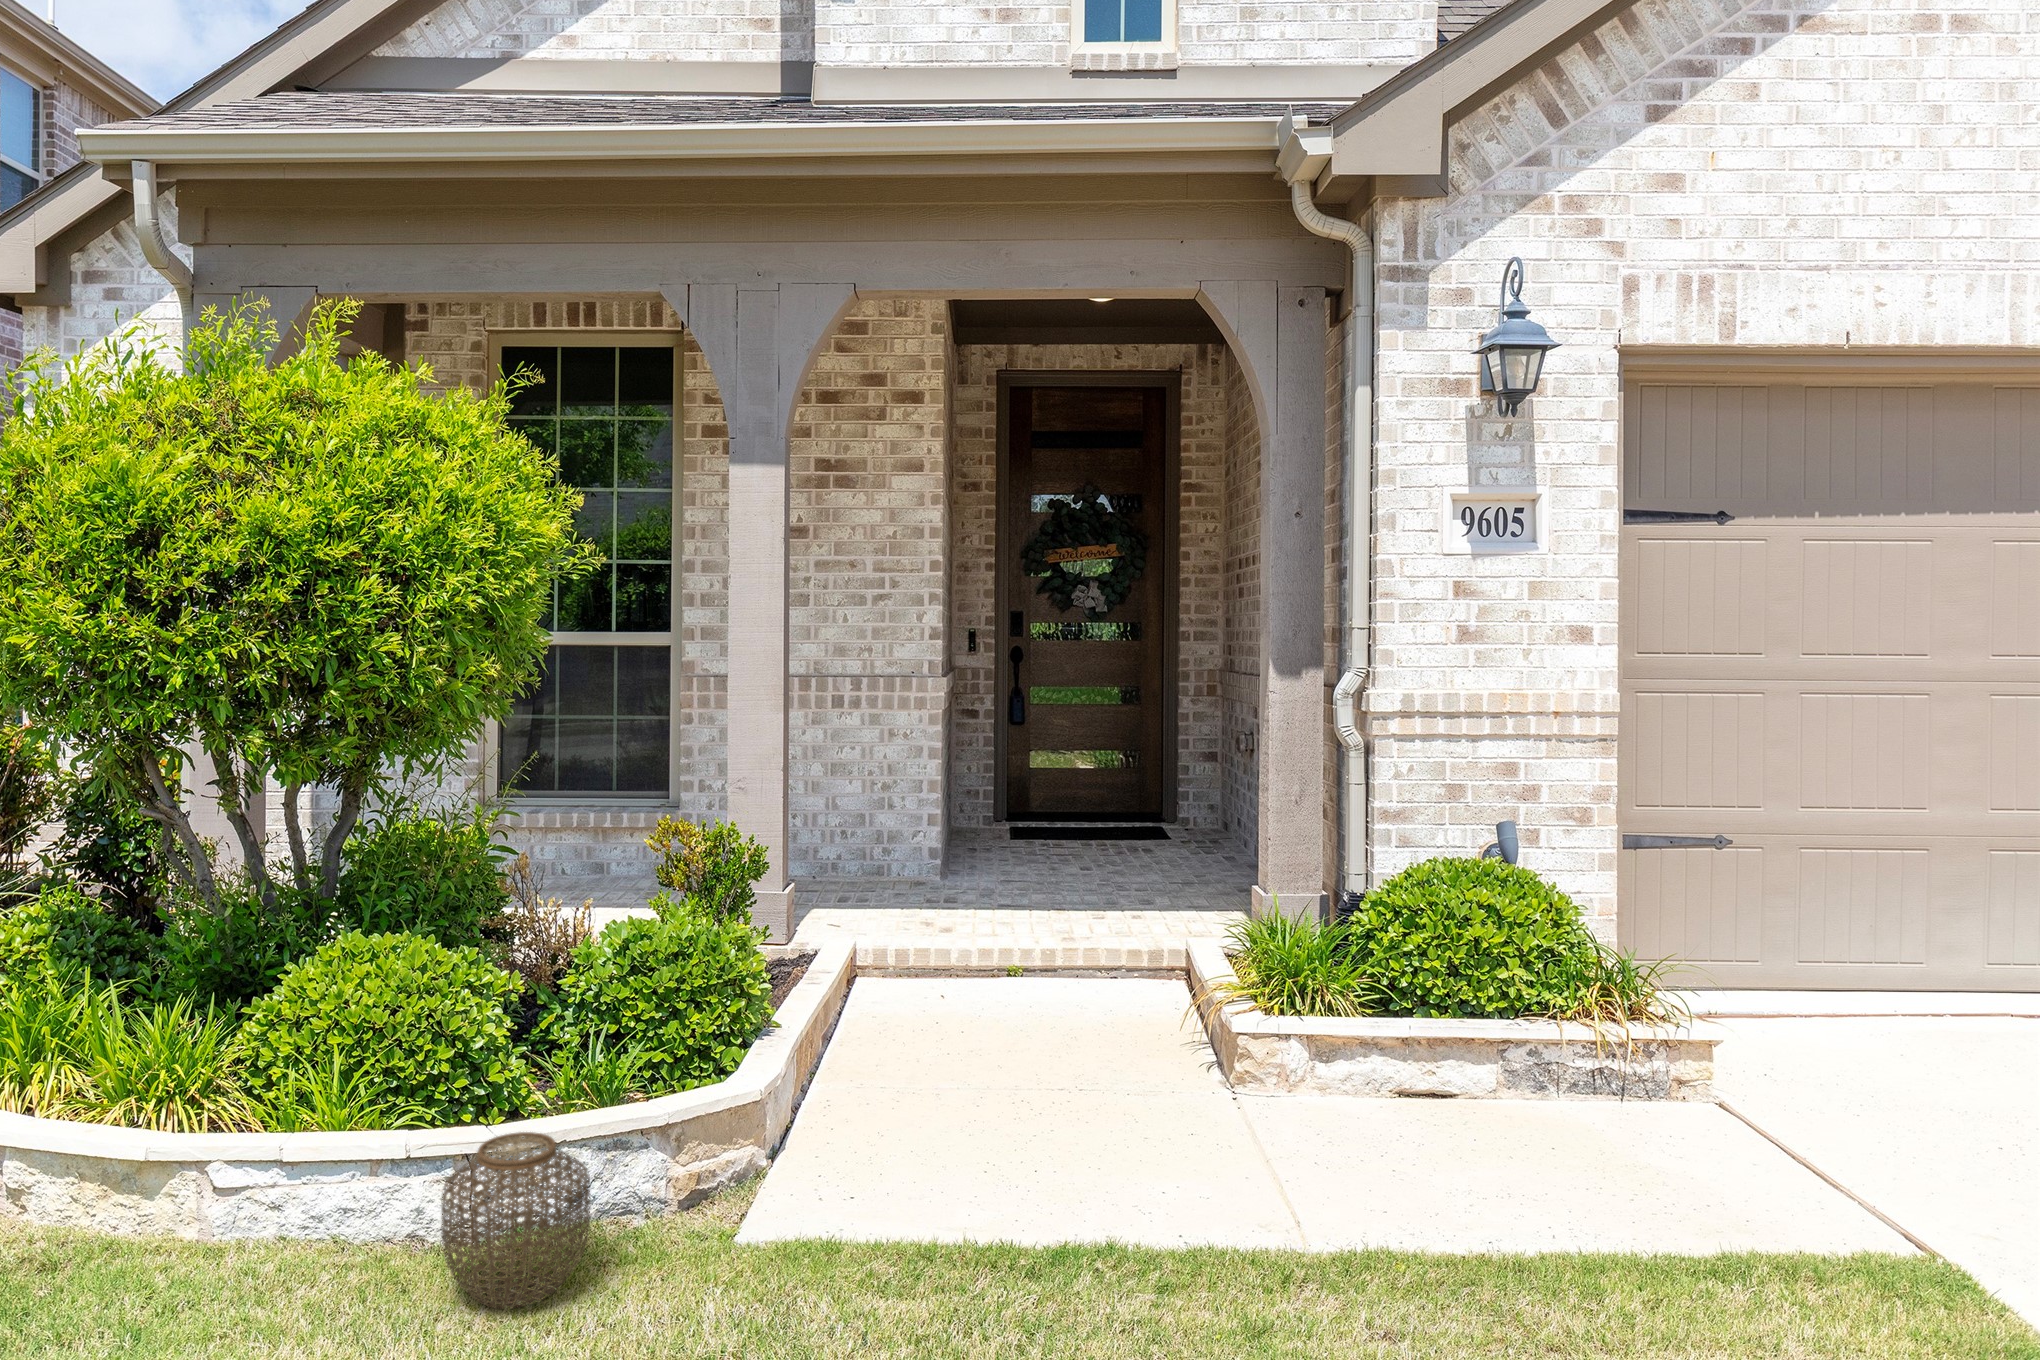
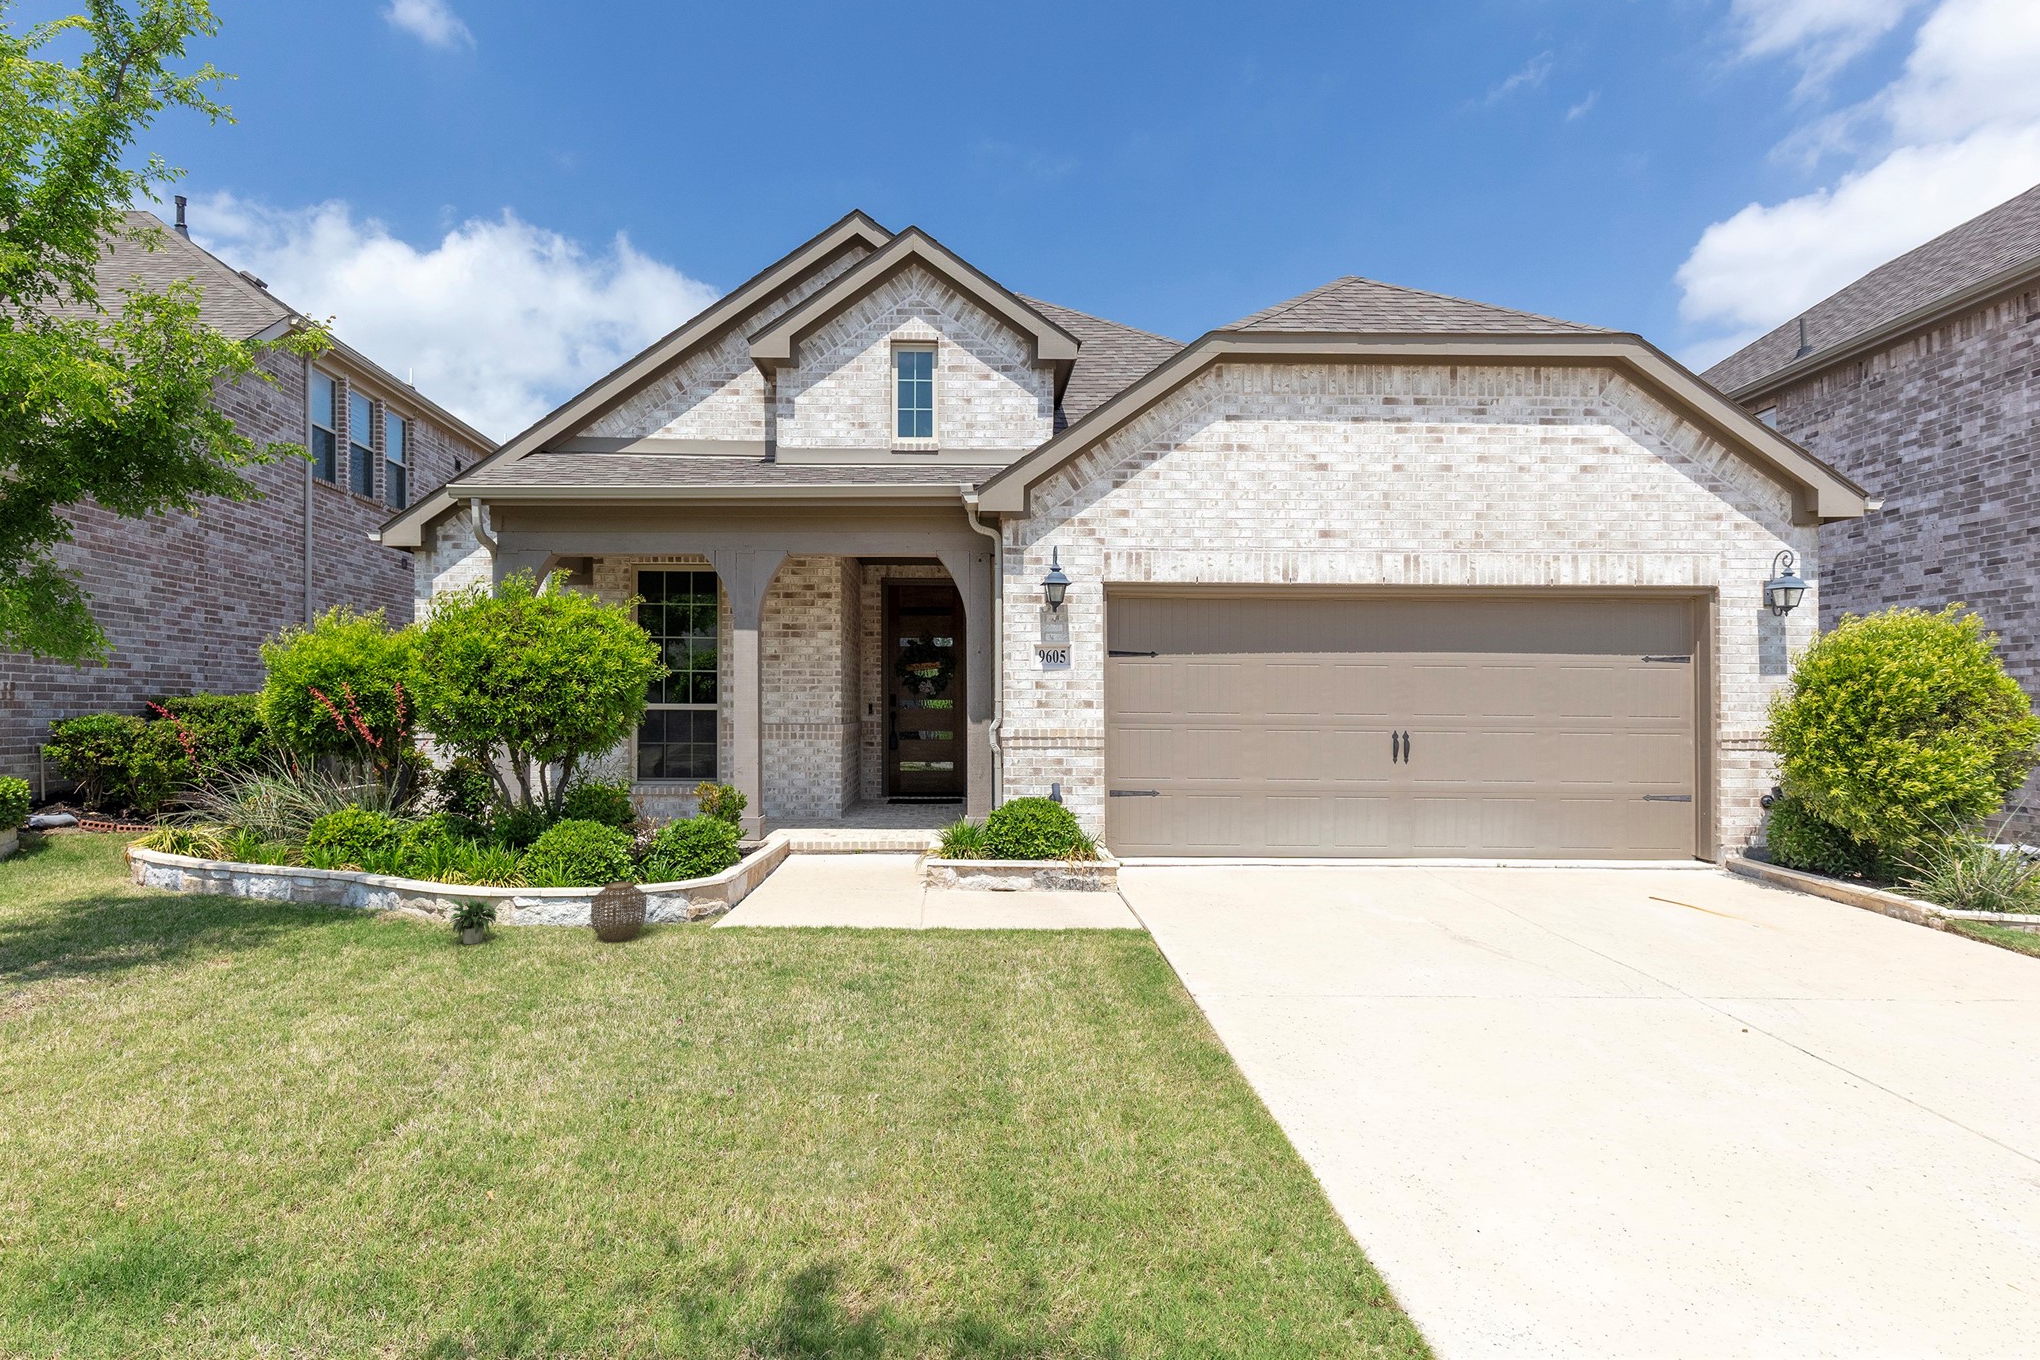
potted plant: none [51,1168,189,1311] -> present [449,897,498,944]

